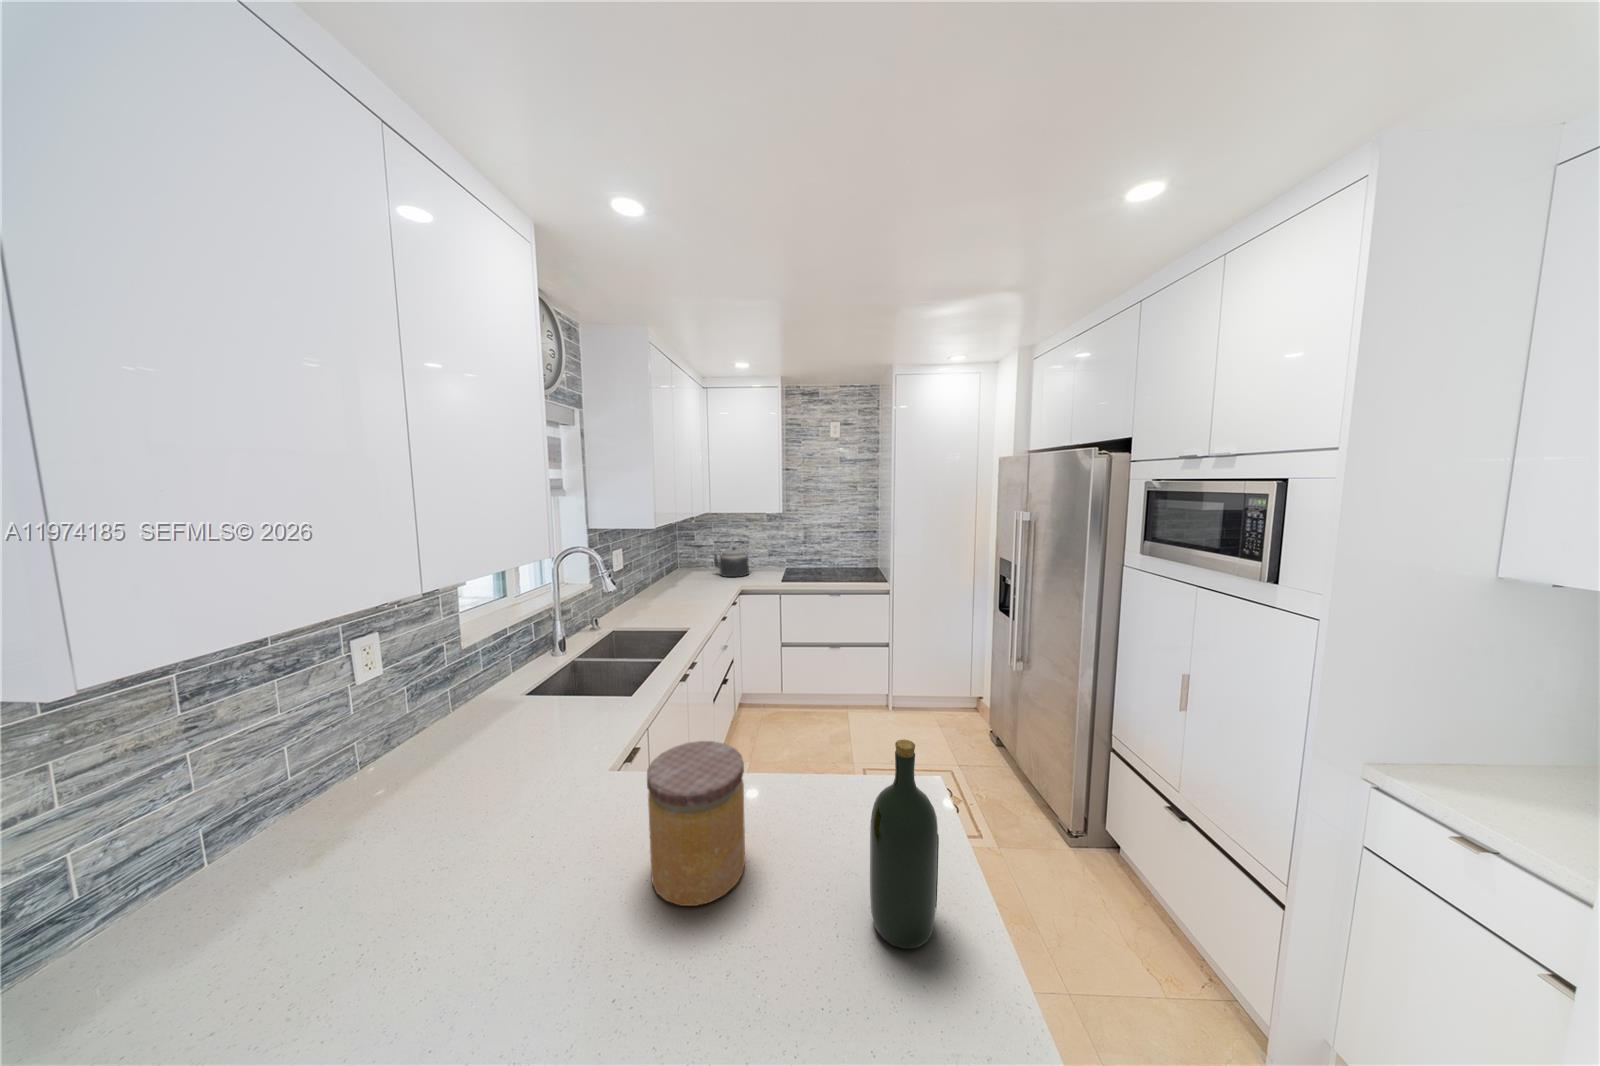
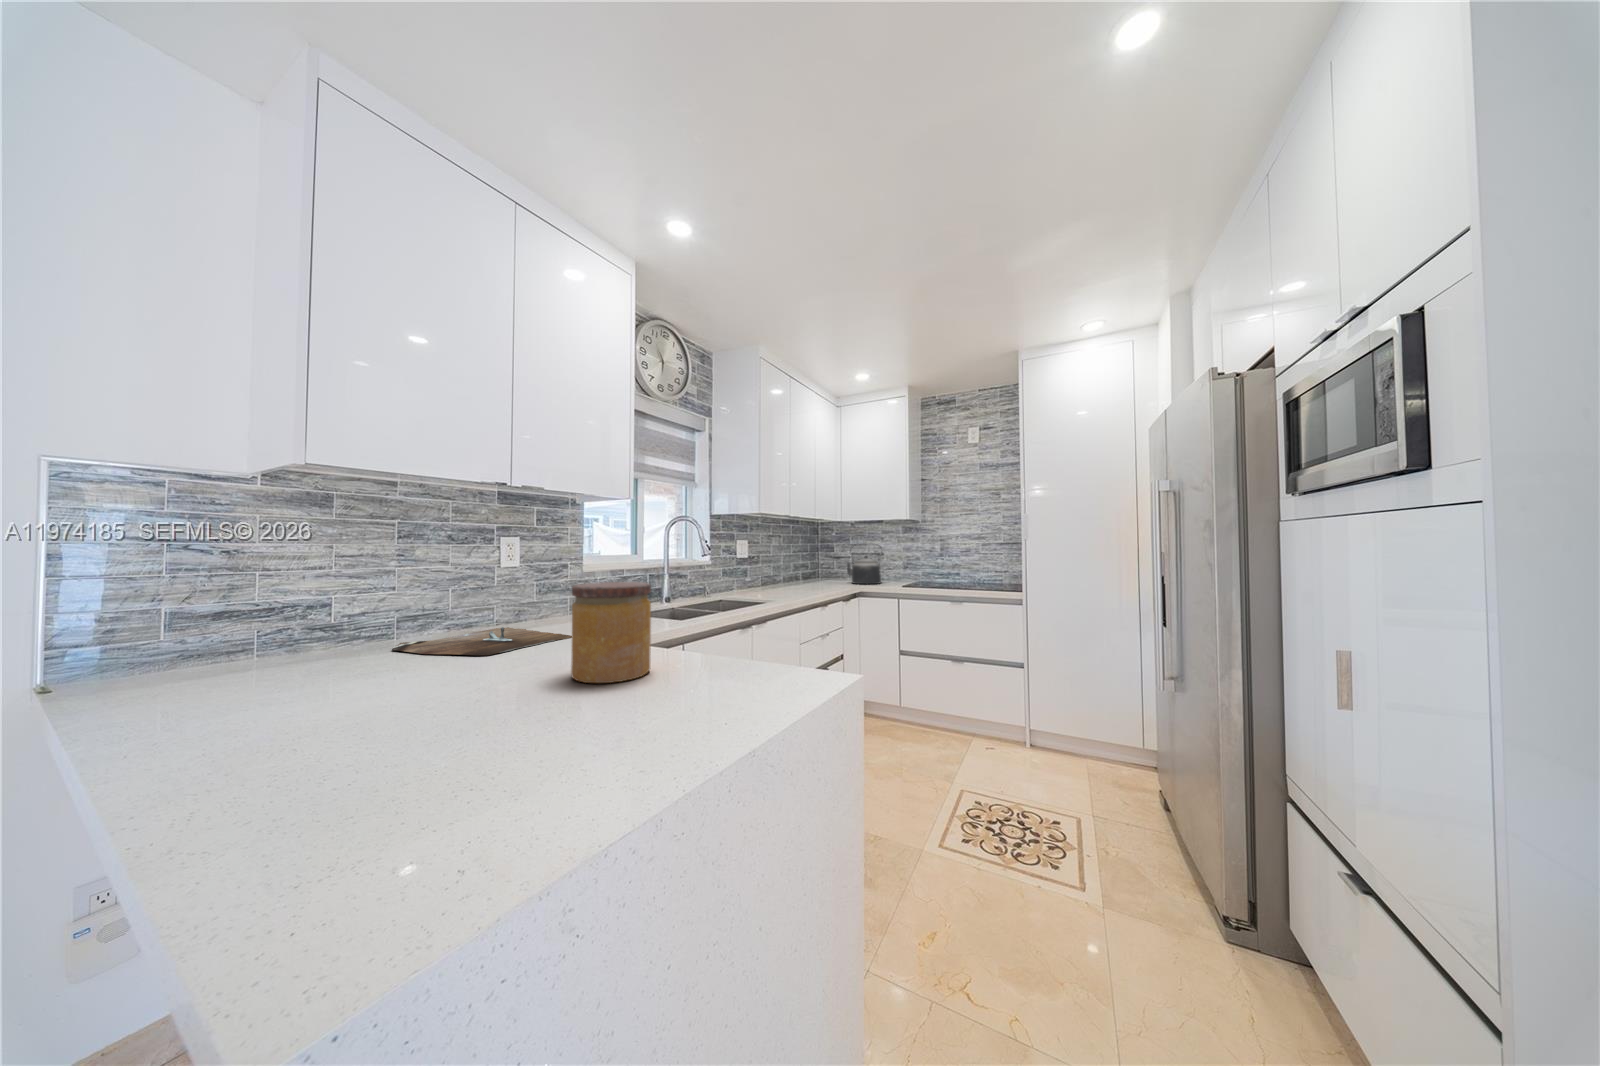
wine bottle: present [870,740,939,949] -> none [675,536,736,717]
cutting board: none [227,767,523,900] -> present [392,627,572,656]

